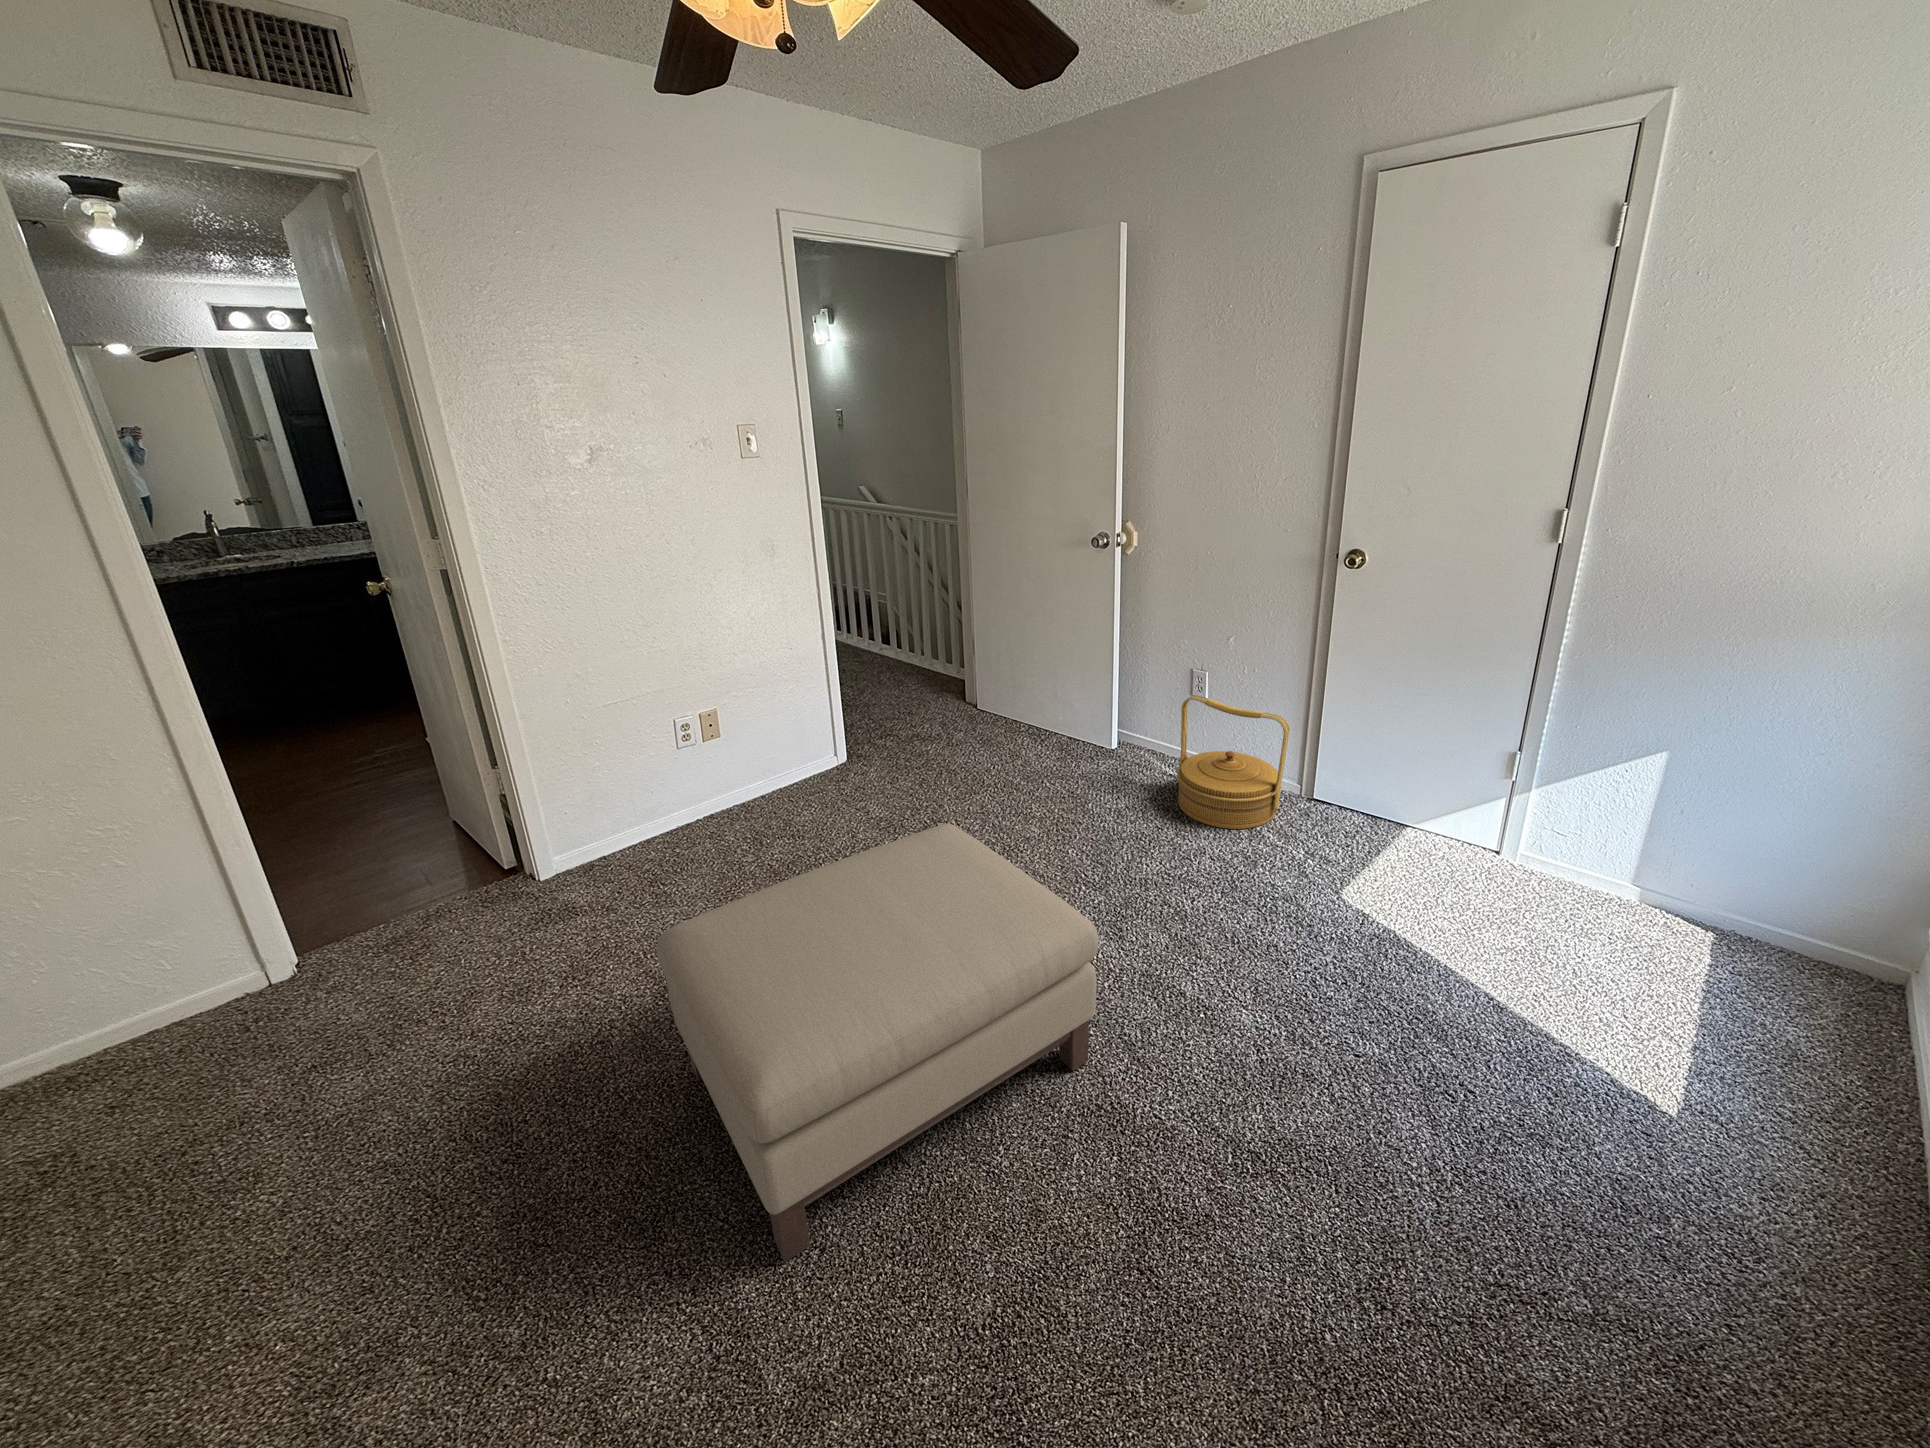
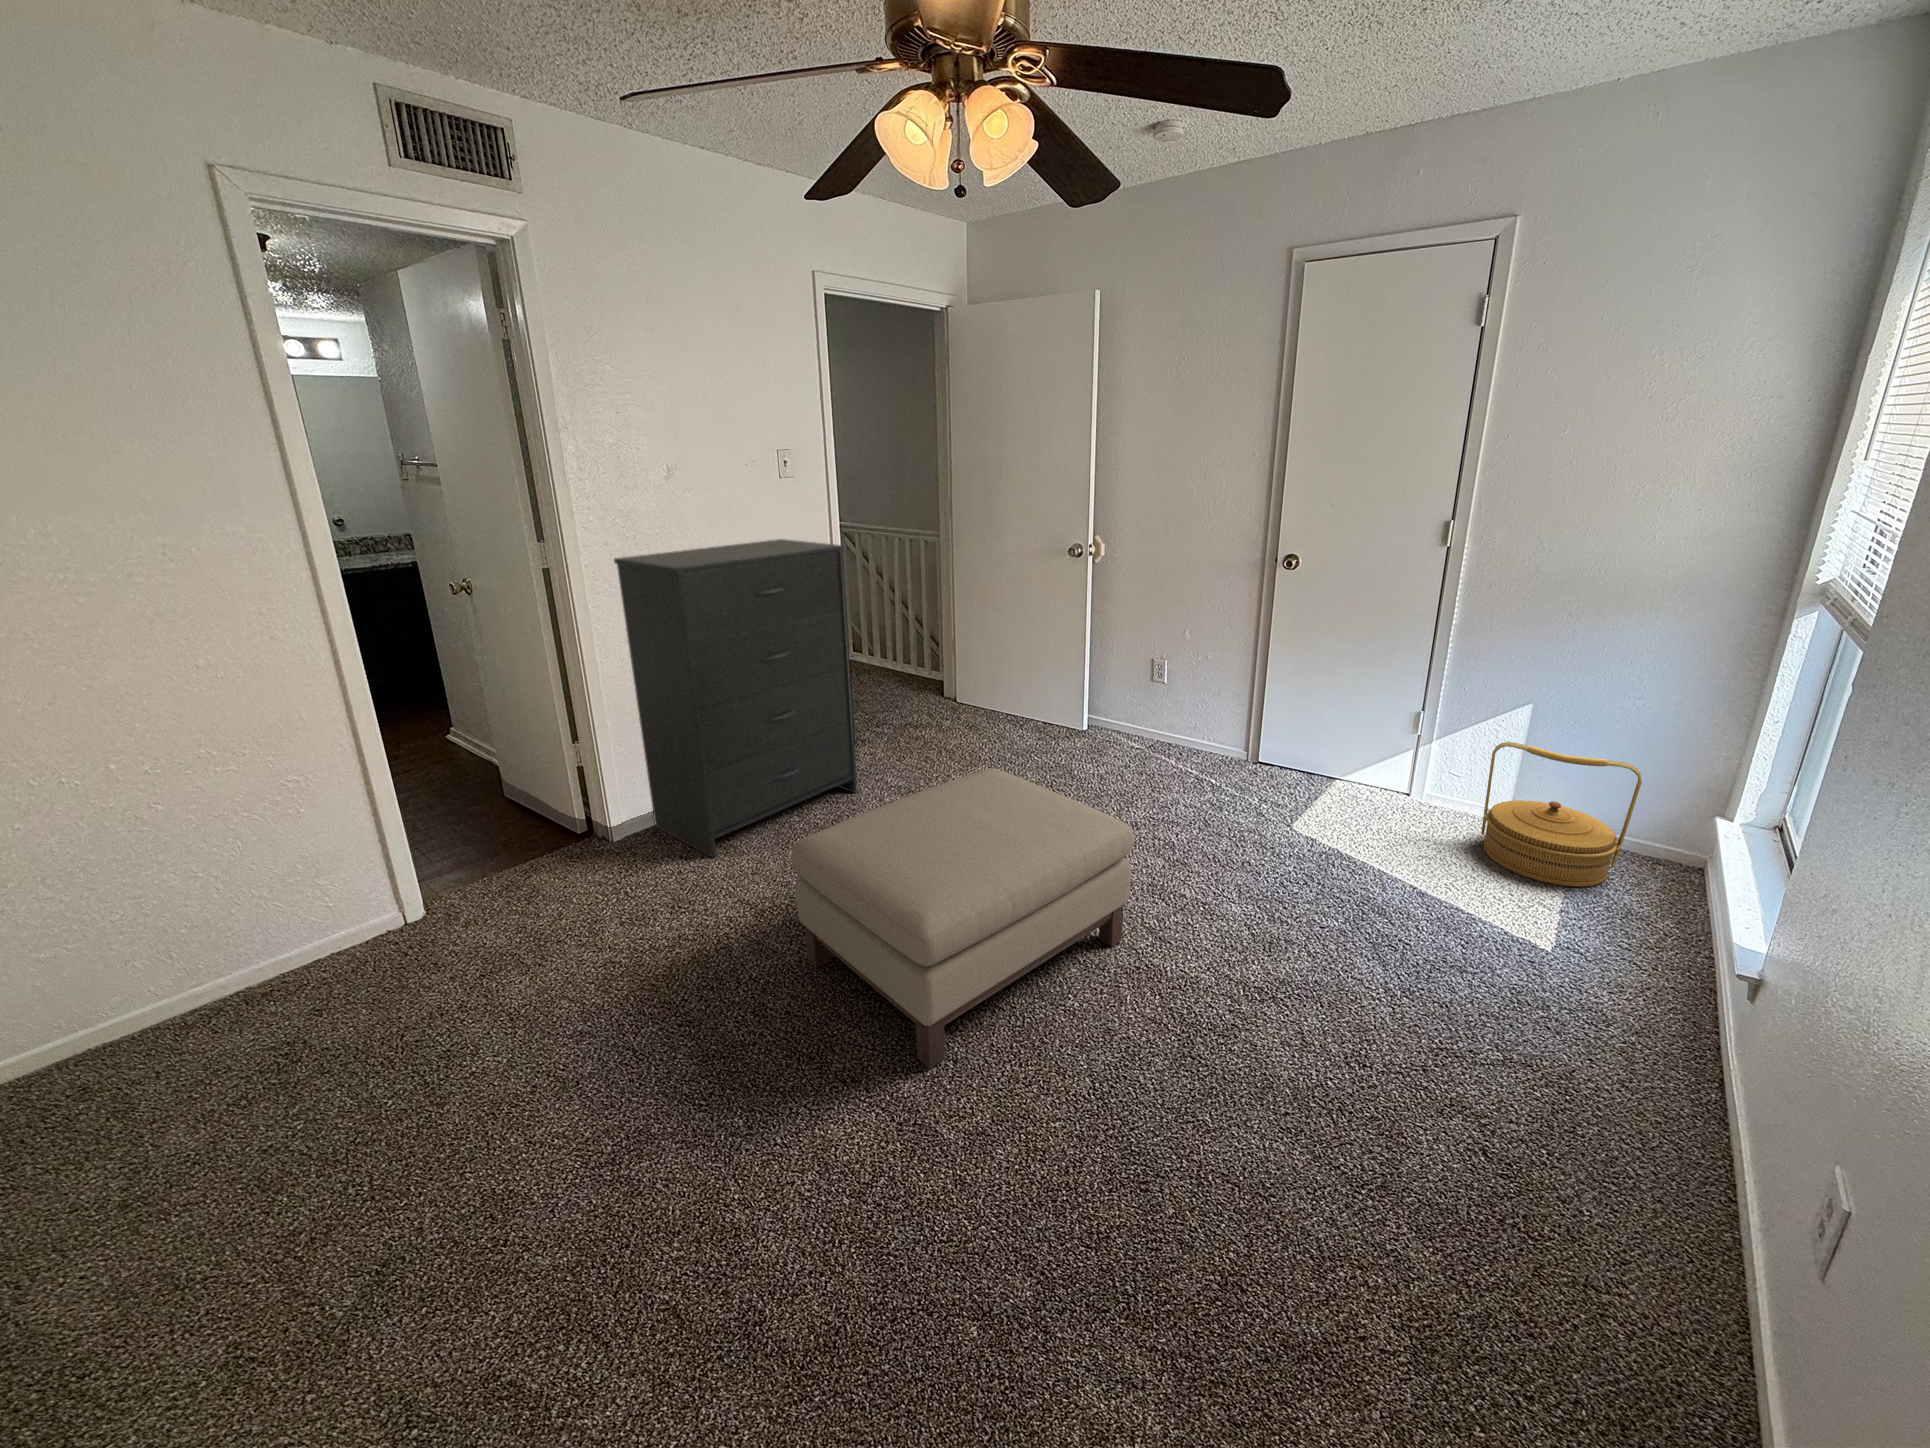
dresser: none [518,530,830,909] -> present [614,539,858,857]
woven basket: present [1177,696,1290,829] -> present [1481,742,1642,887]

